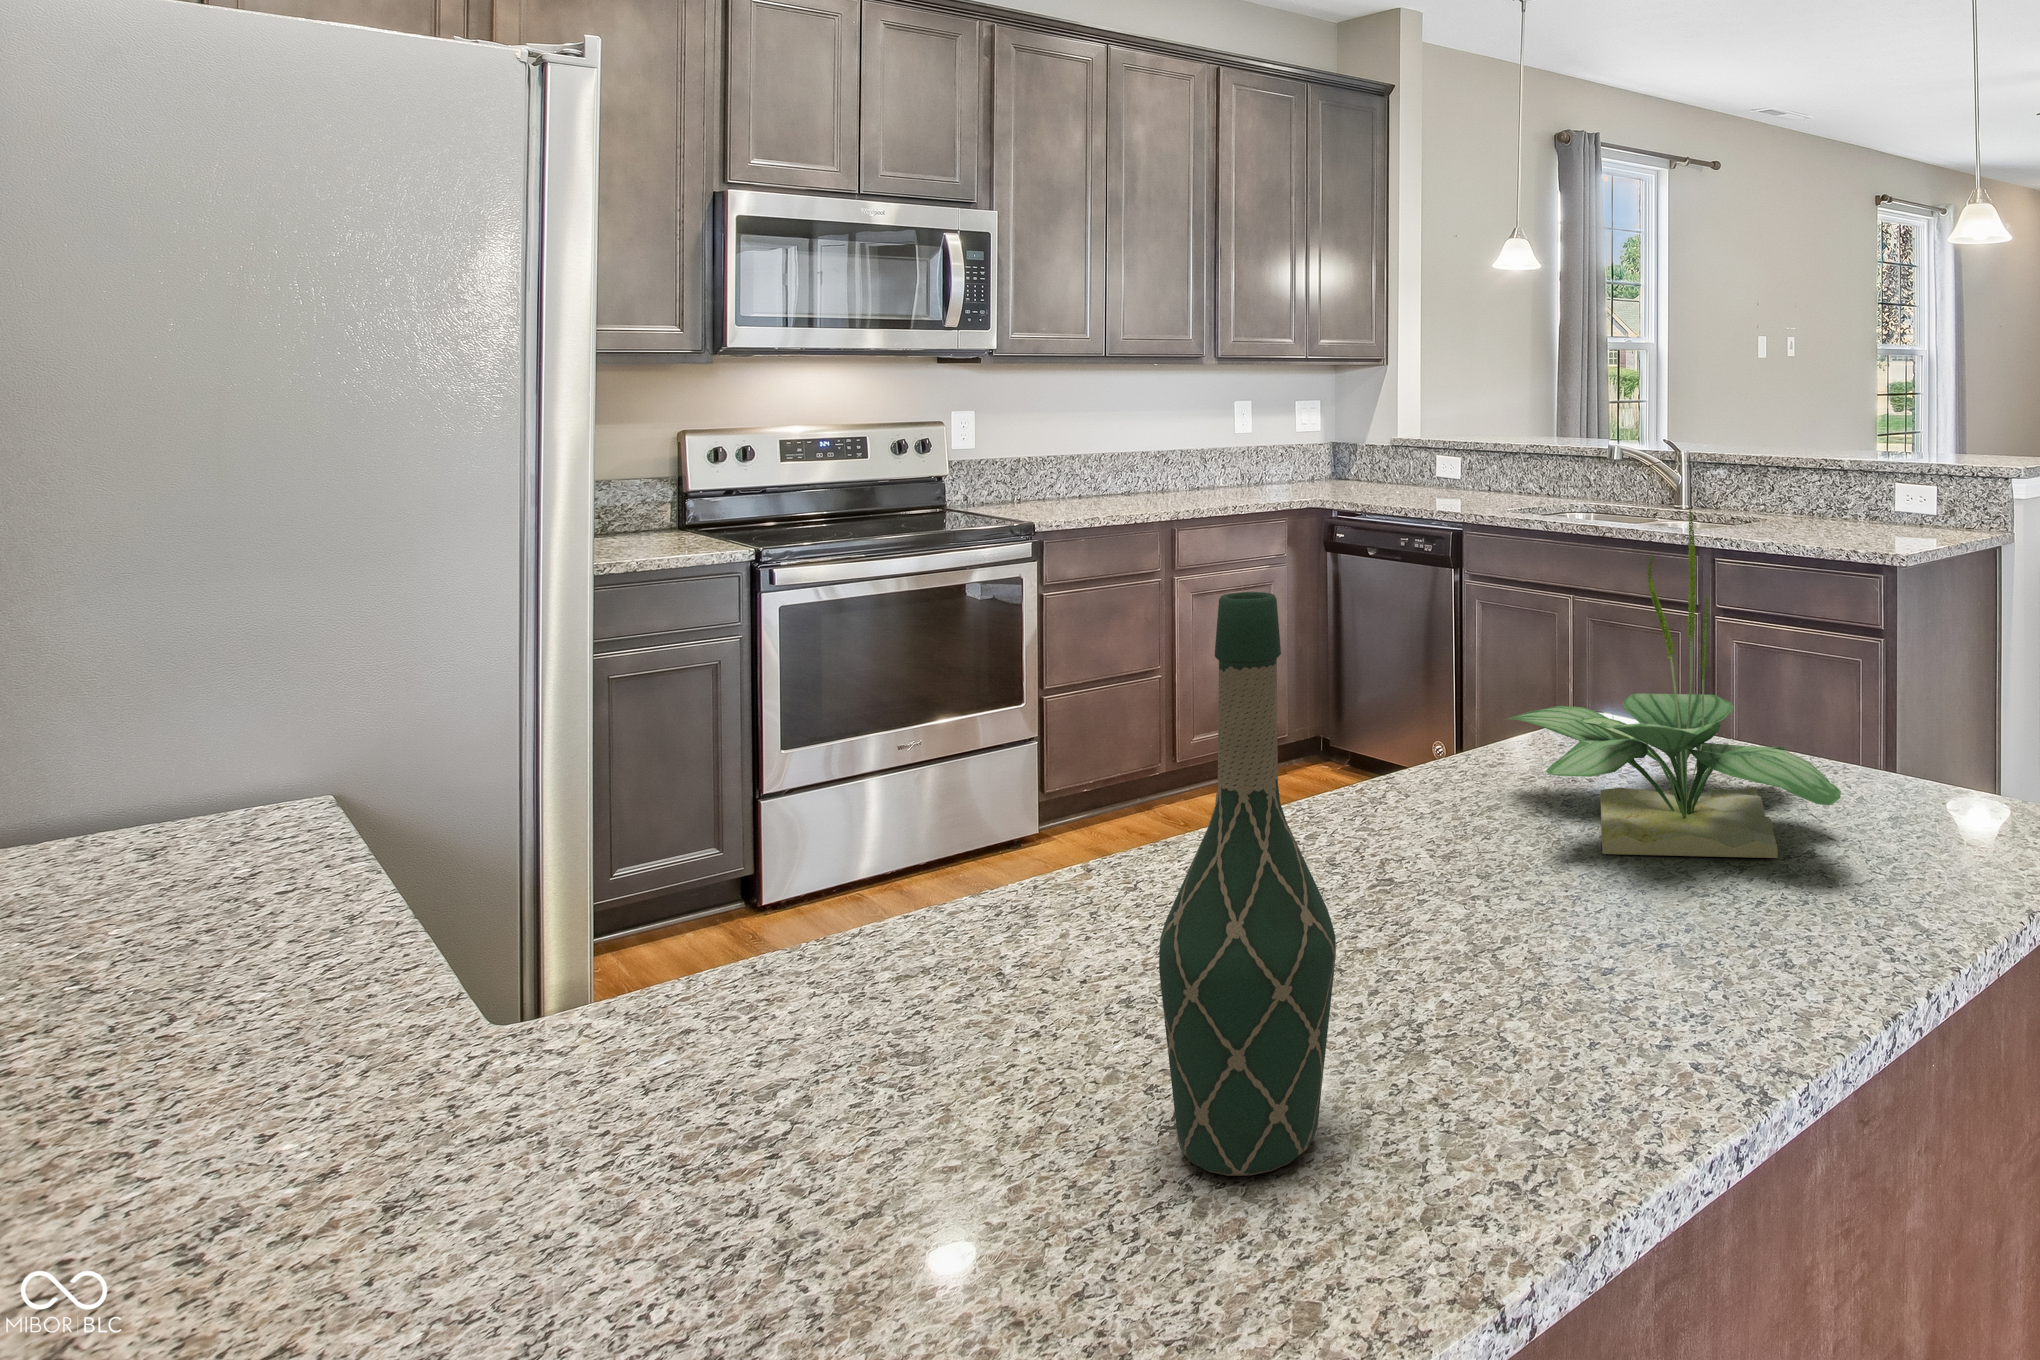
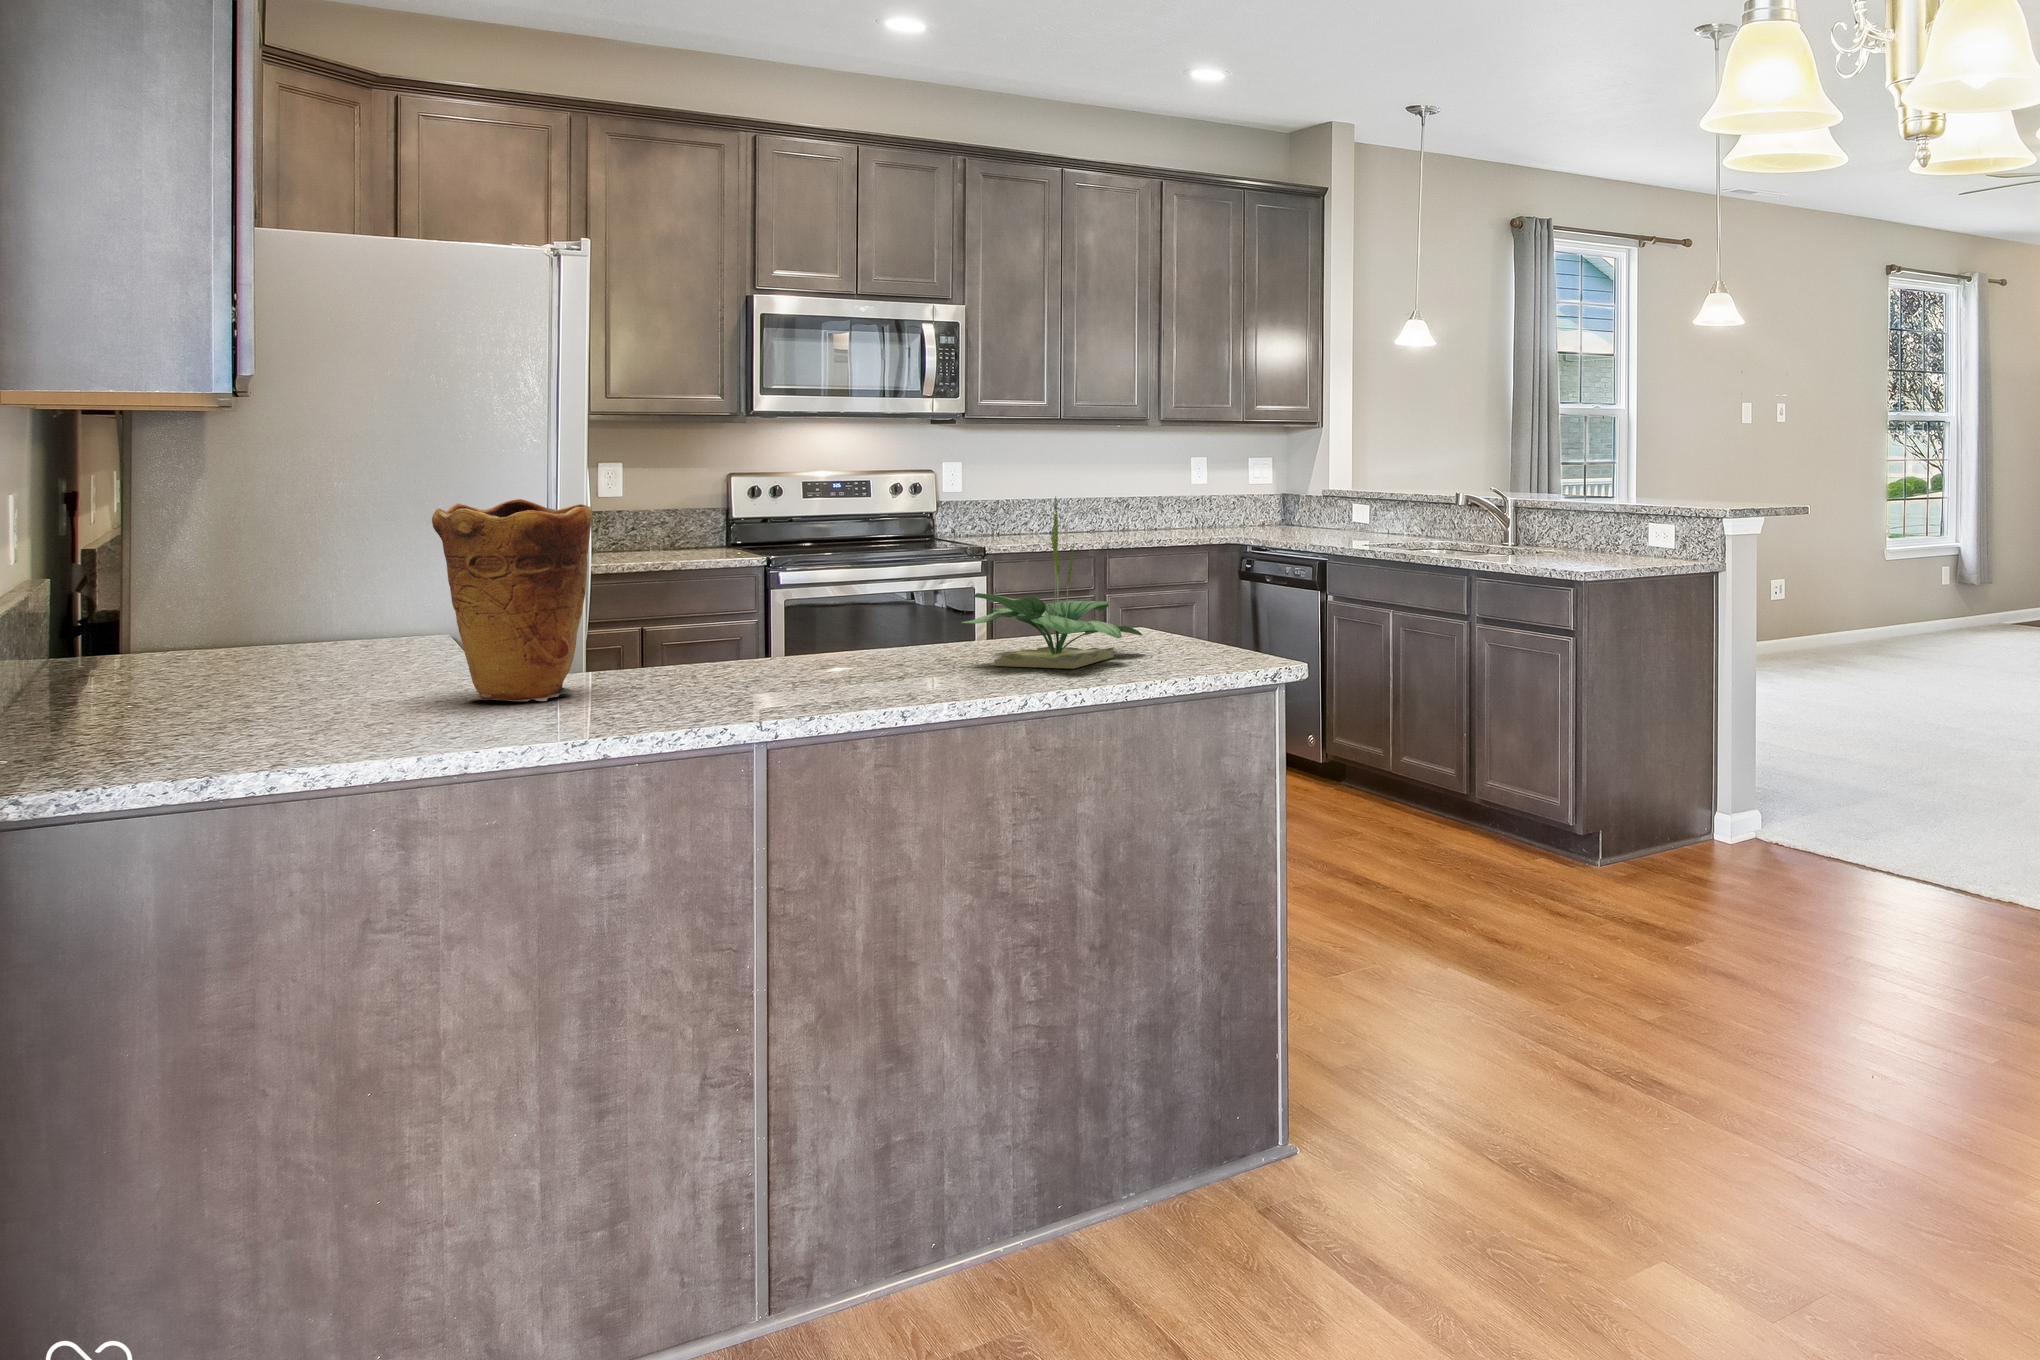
vase: none [470,574,914,1192] -> present [432,499,592,701]
wine bottle: present [1159,592,1336,1176] -> none [659,504,731,708]

